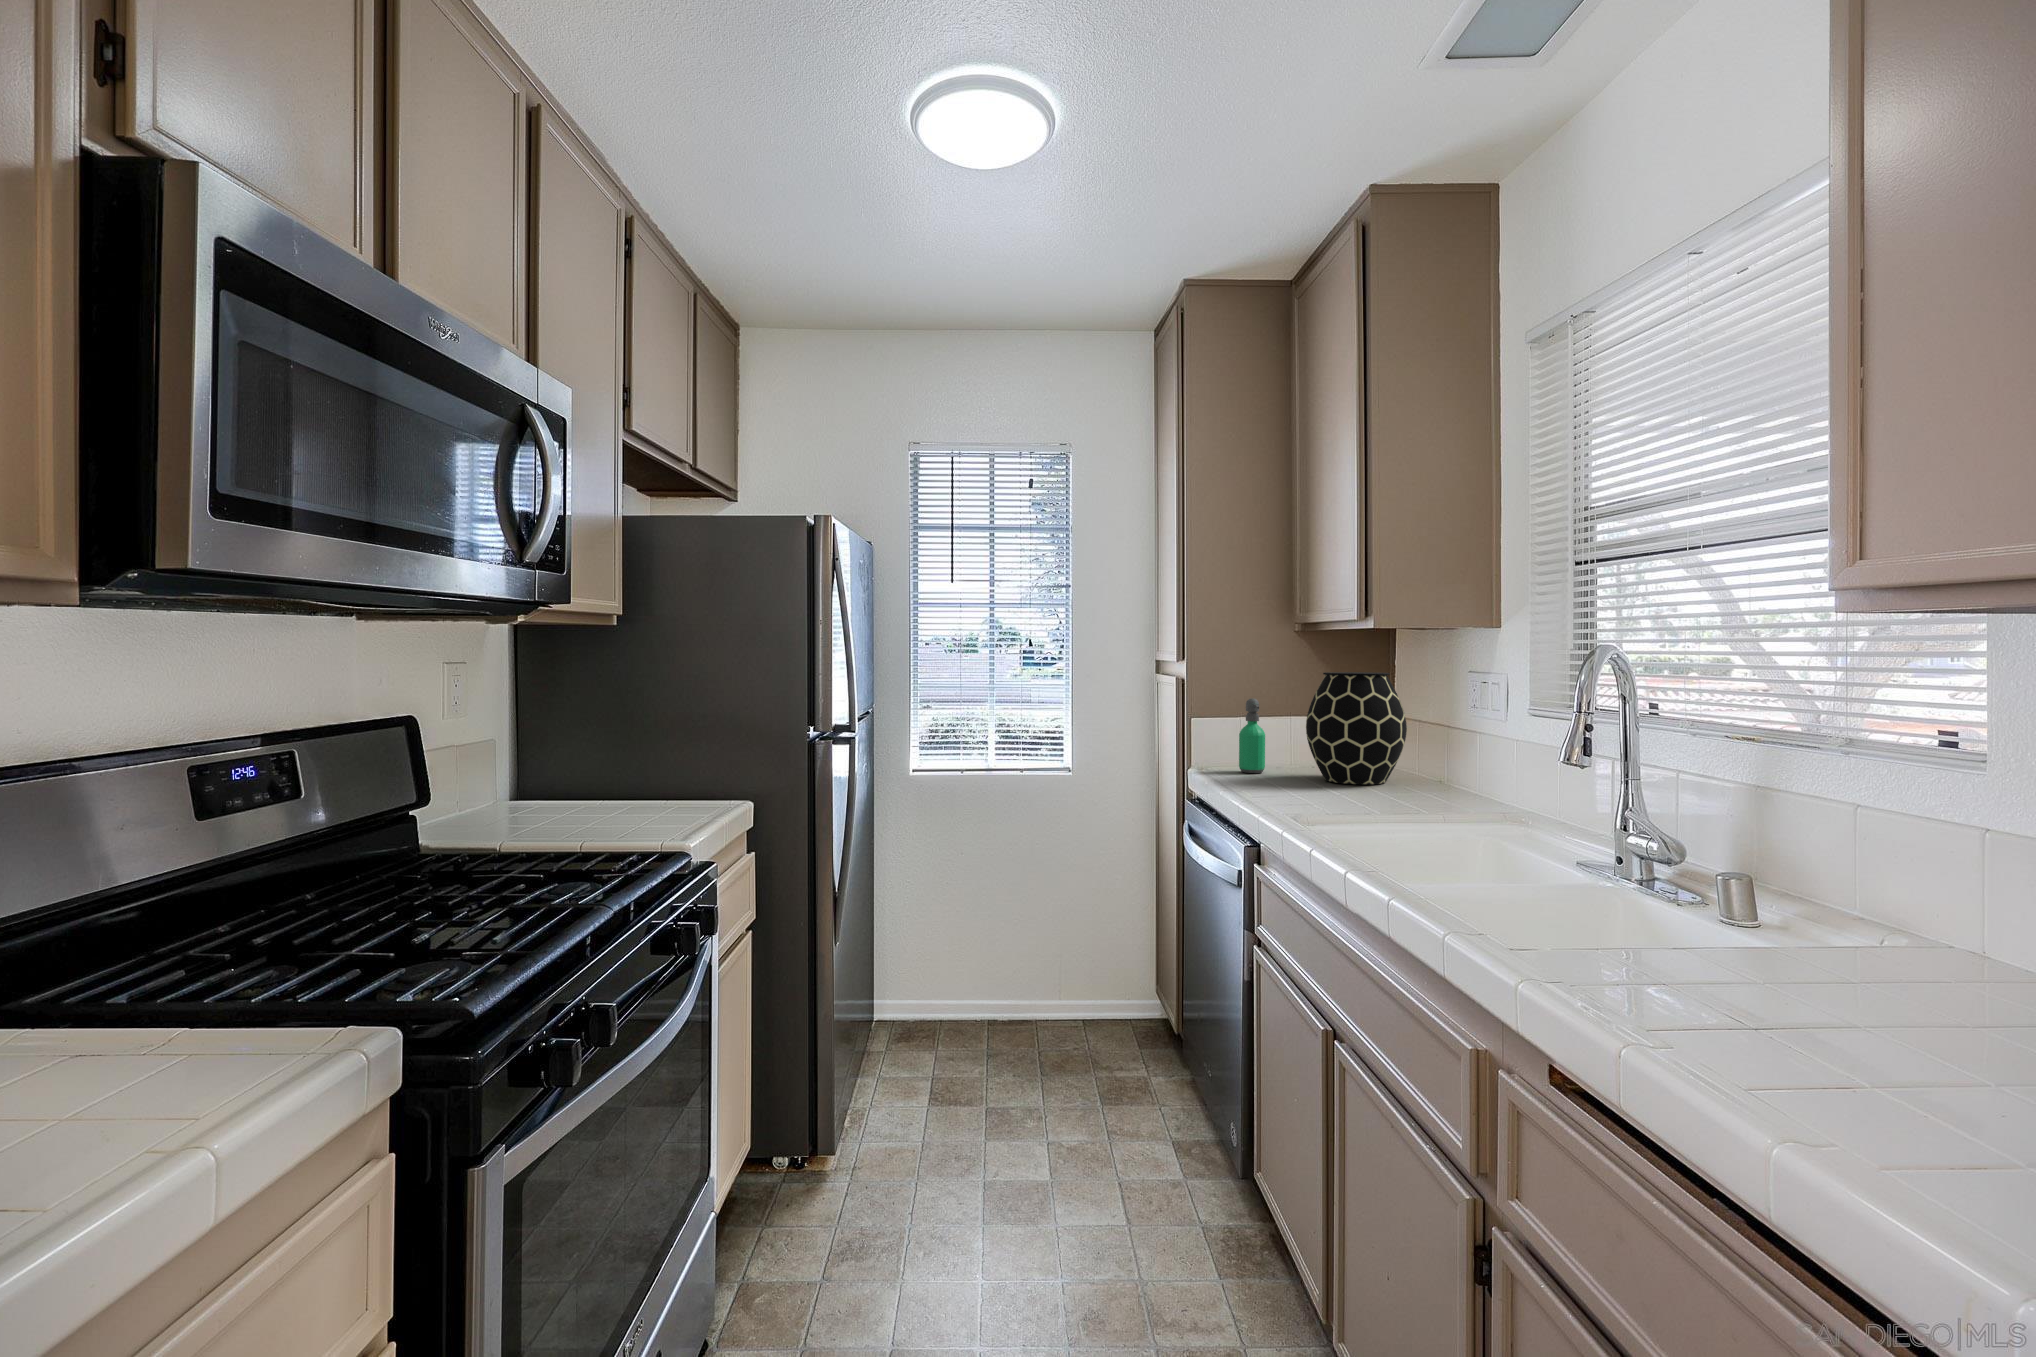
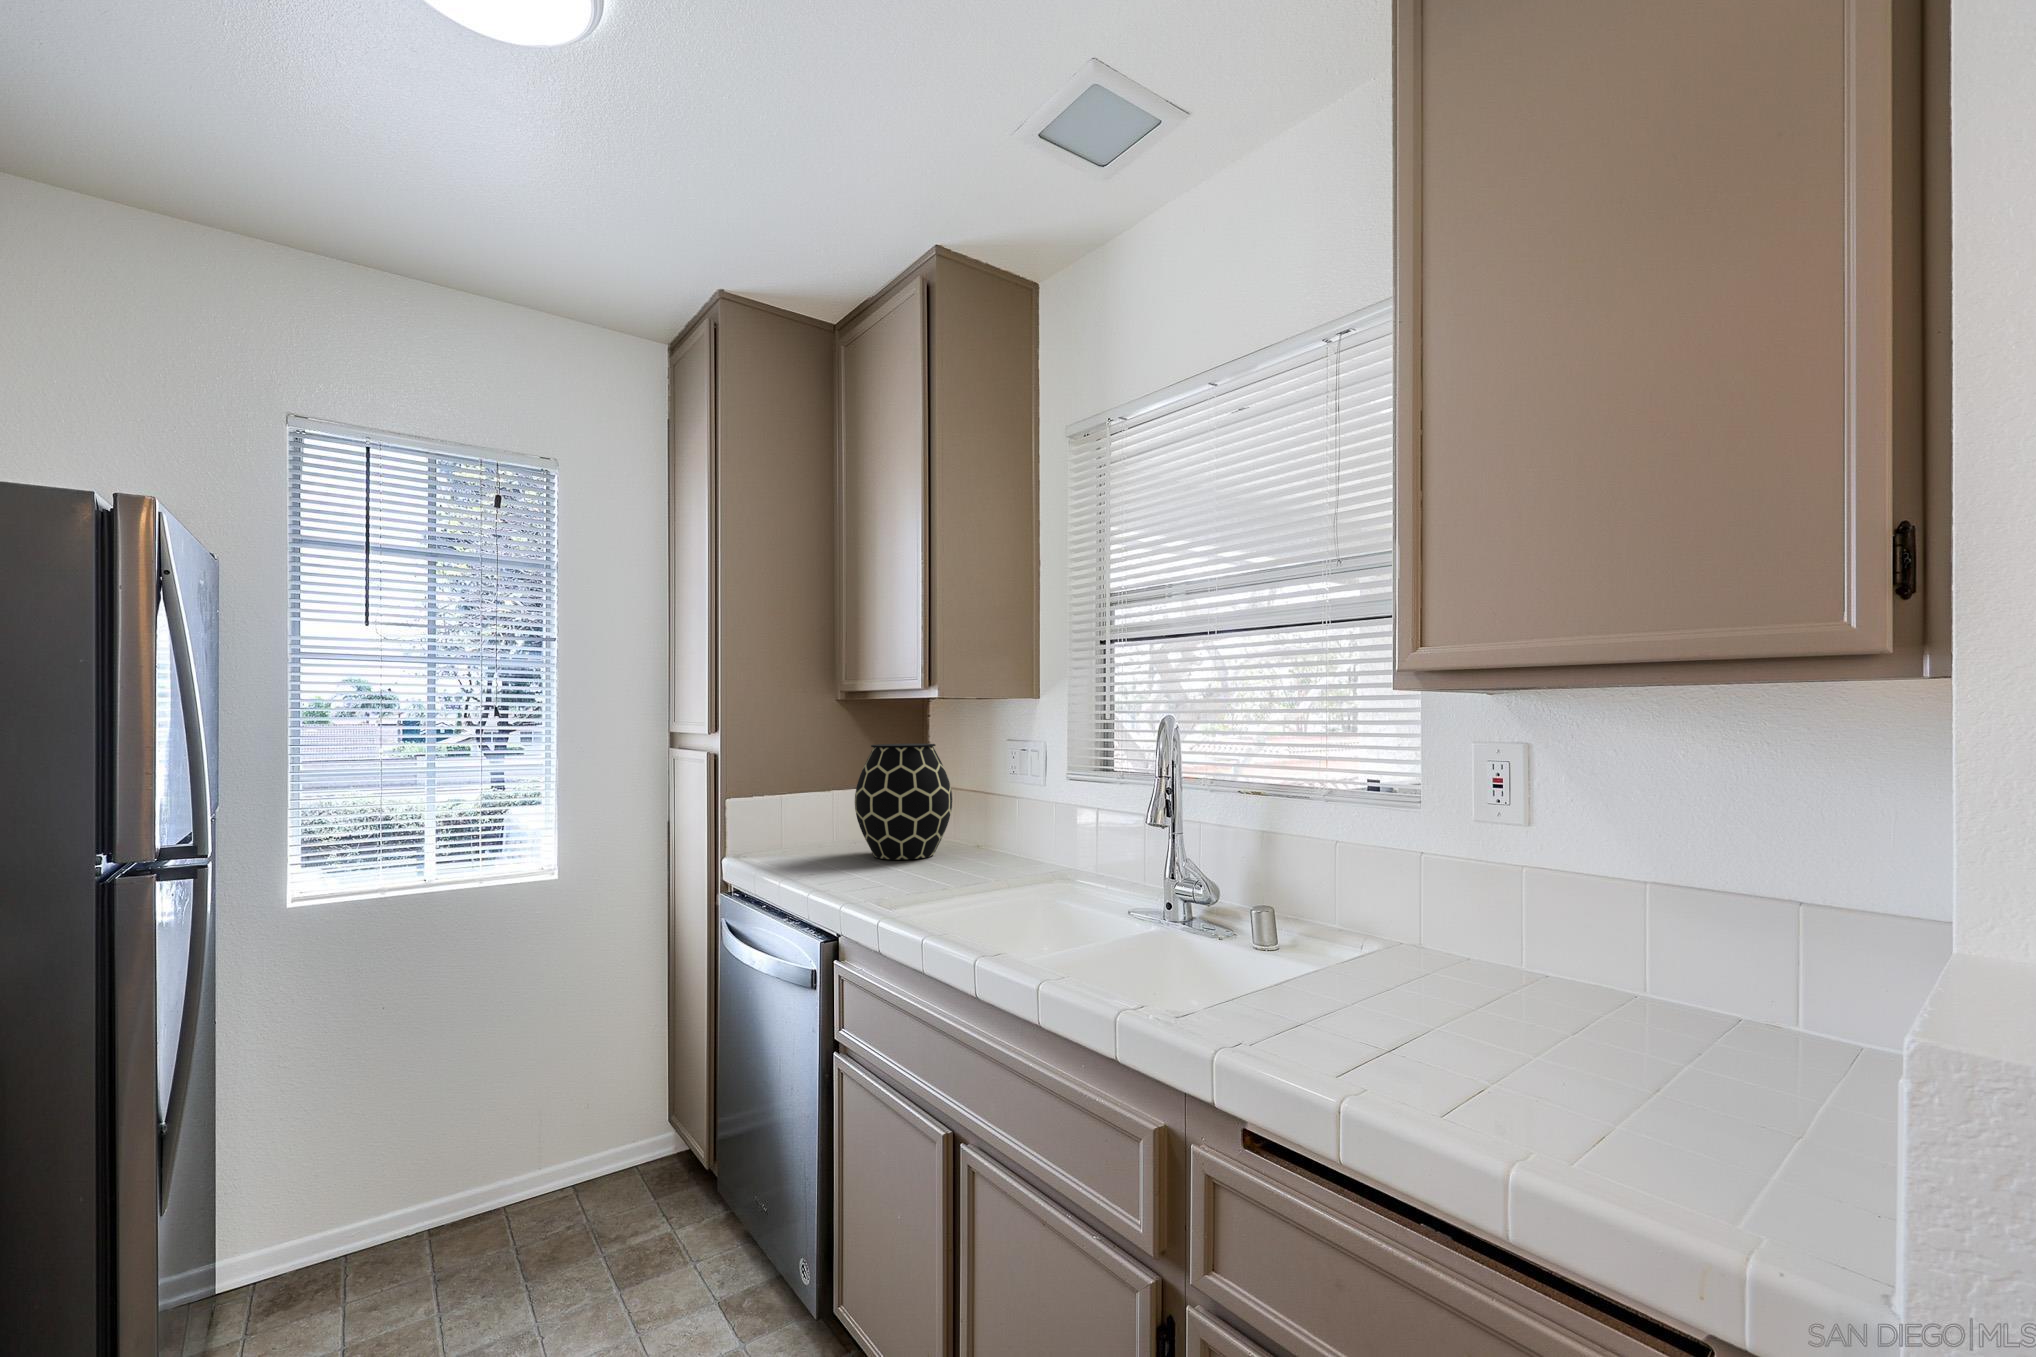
soap dispenser: present [1239,698,1265,773] -> none [780,775,808,856]

